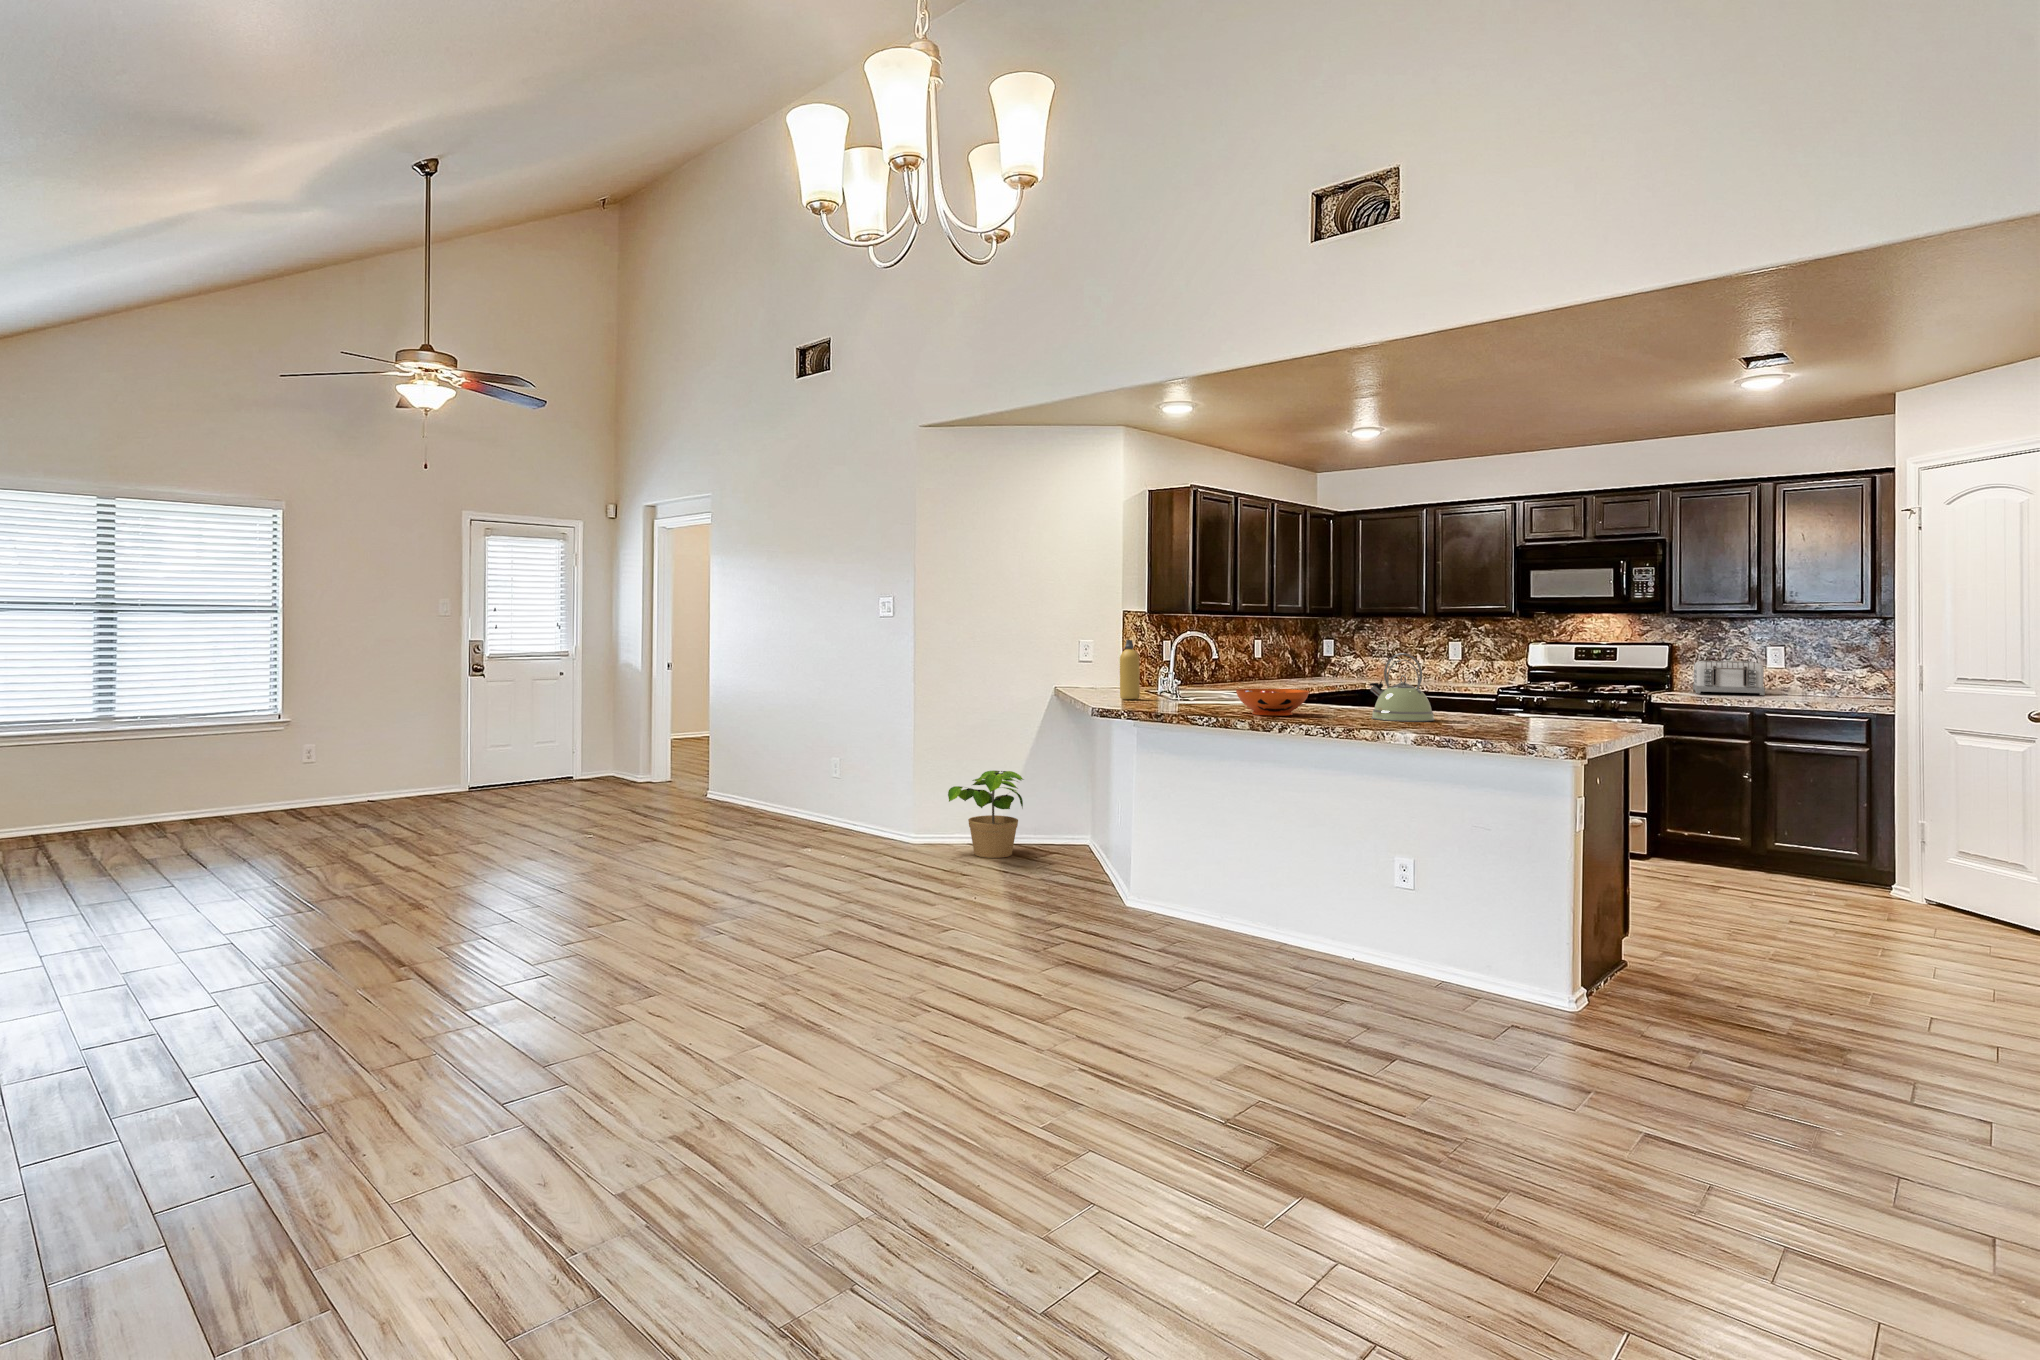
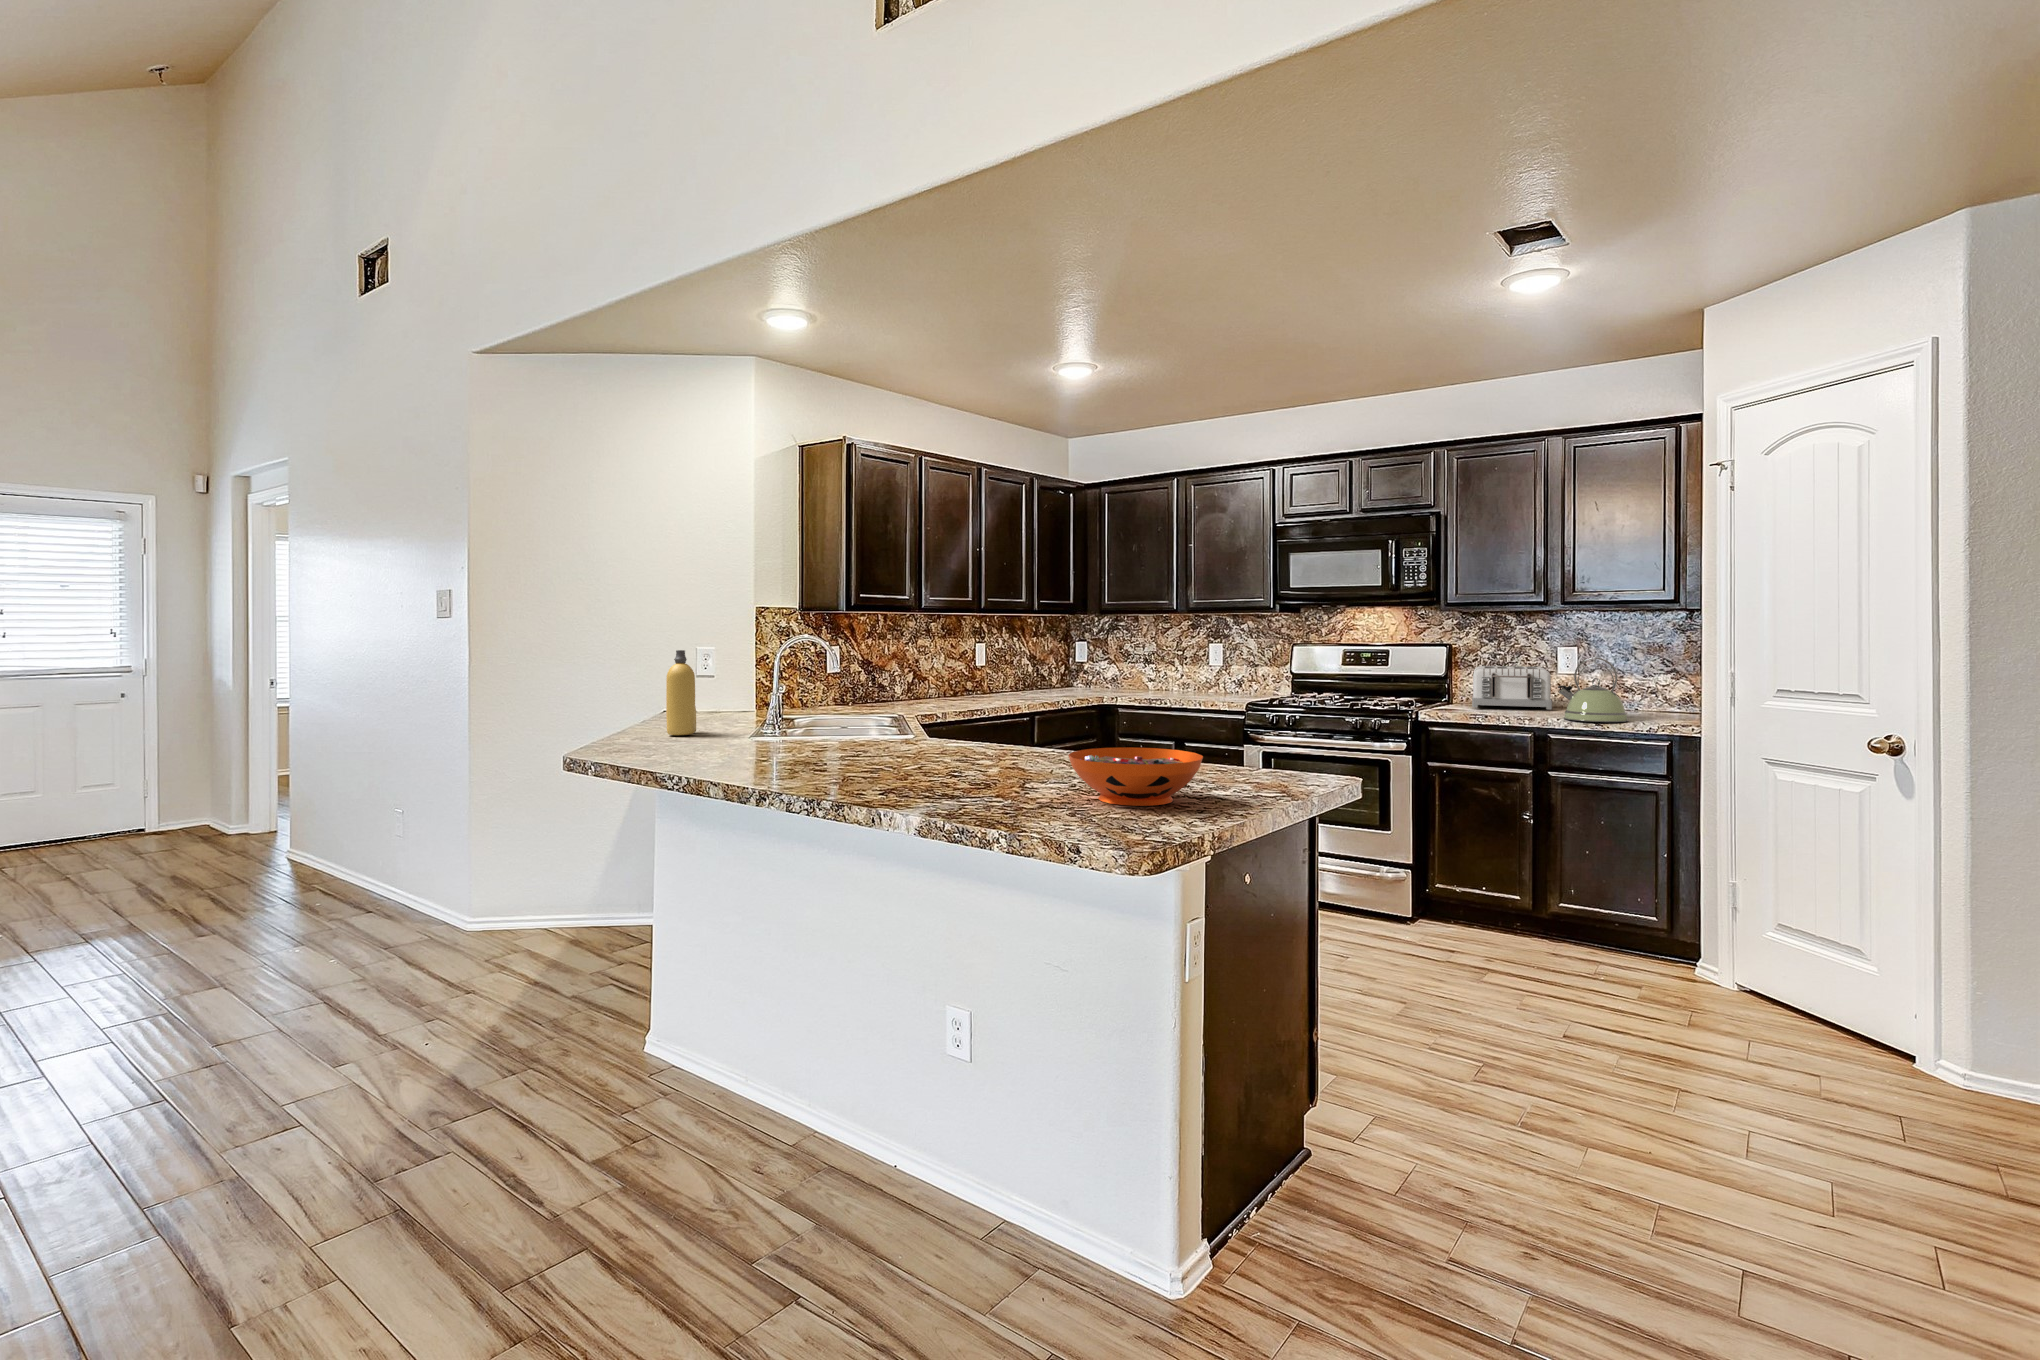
kettle: present [1370,653,1435,722] -> present [1558,657,1628,722]
decorative bowl: present [1236,689,1309,716] -> present [1068,747,1203,806]
potted plant: present [948,771,1023,858] -> none [495,829,610,945]

